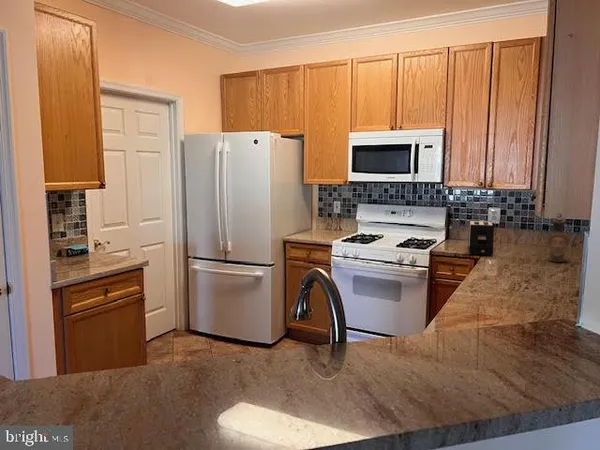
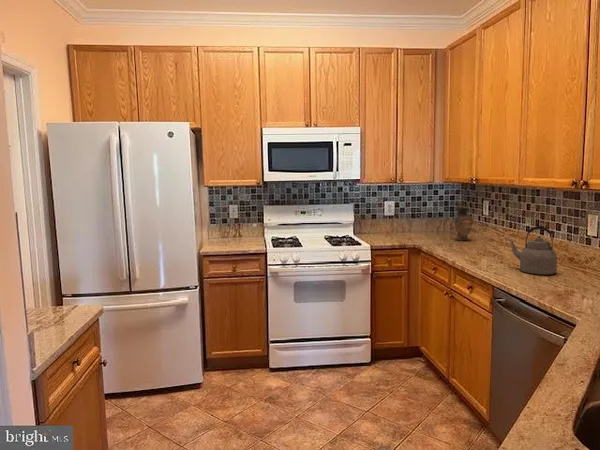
toaster: present [468,220,494,255] -> none [381,212,419,243]
kettle: none [500,249,541,305] -> present [507,226,557,275]

